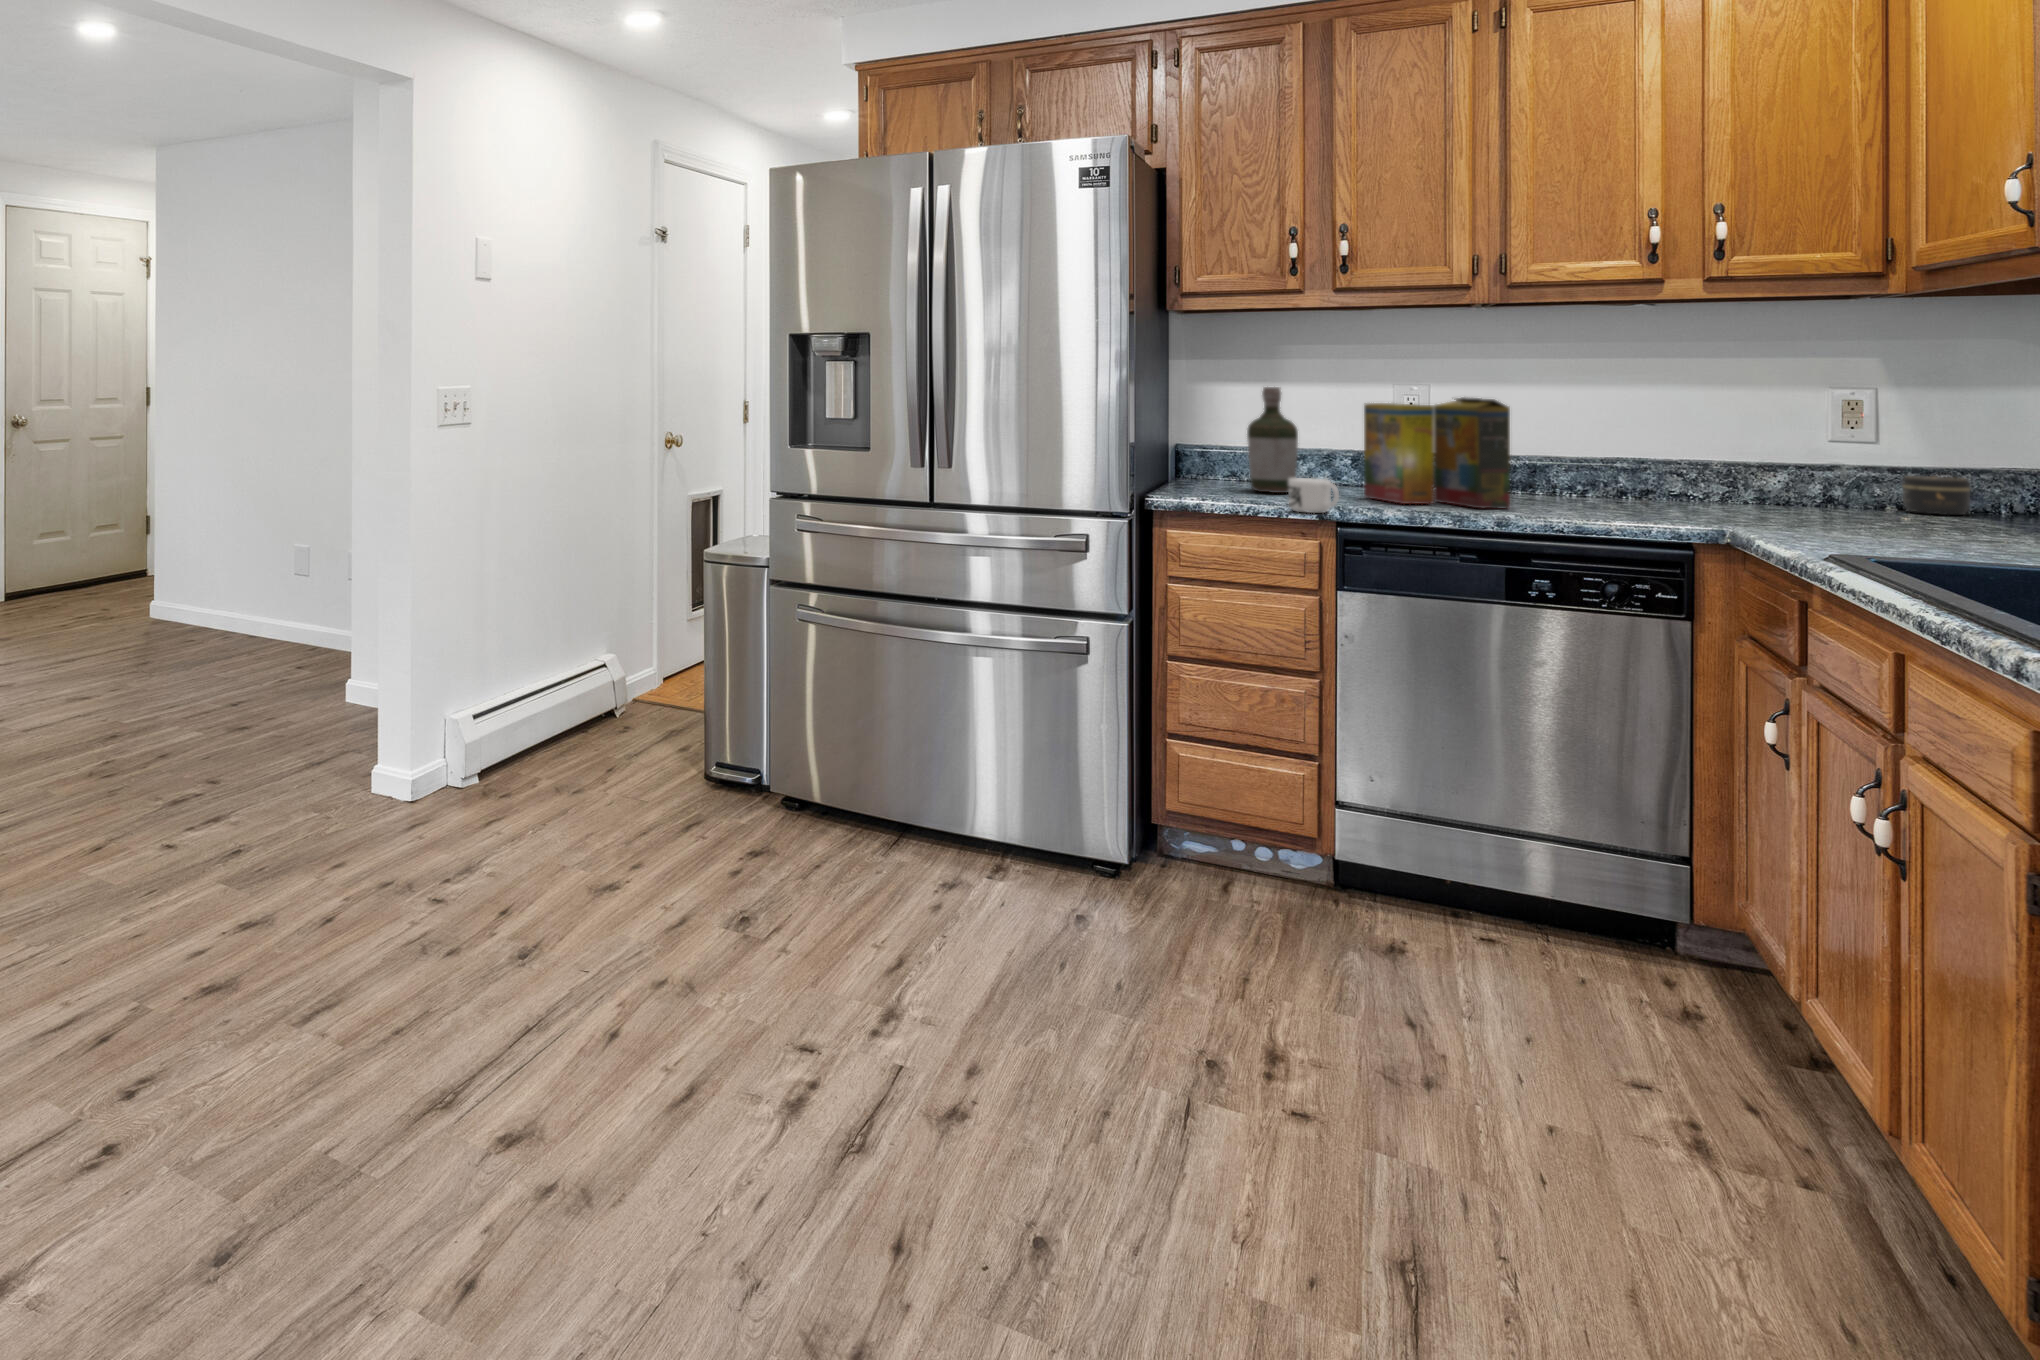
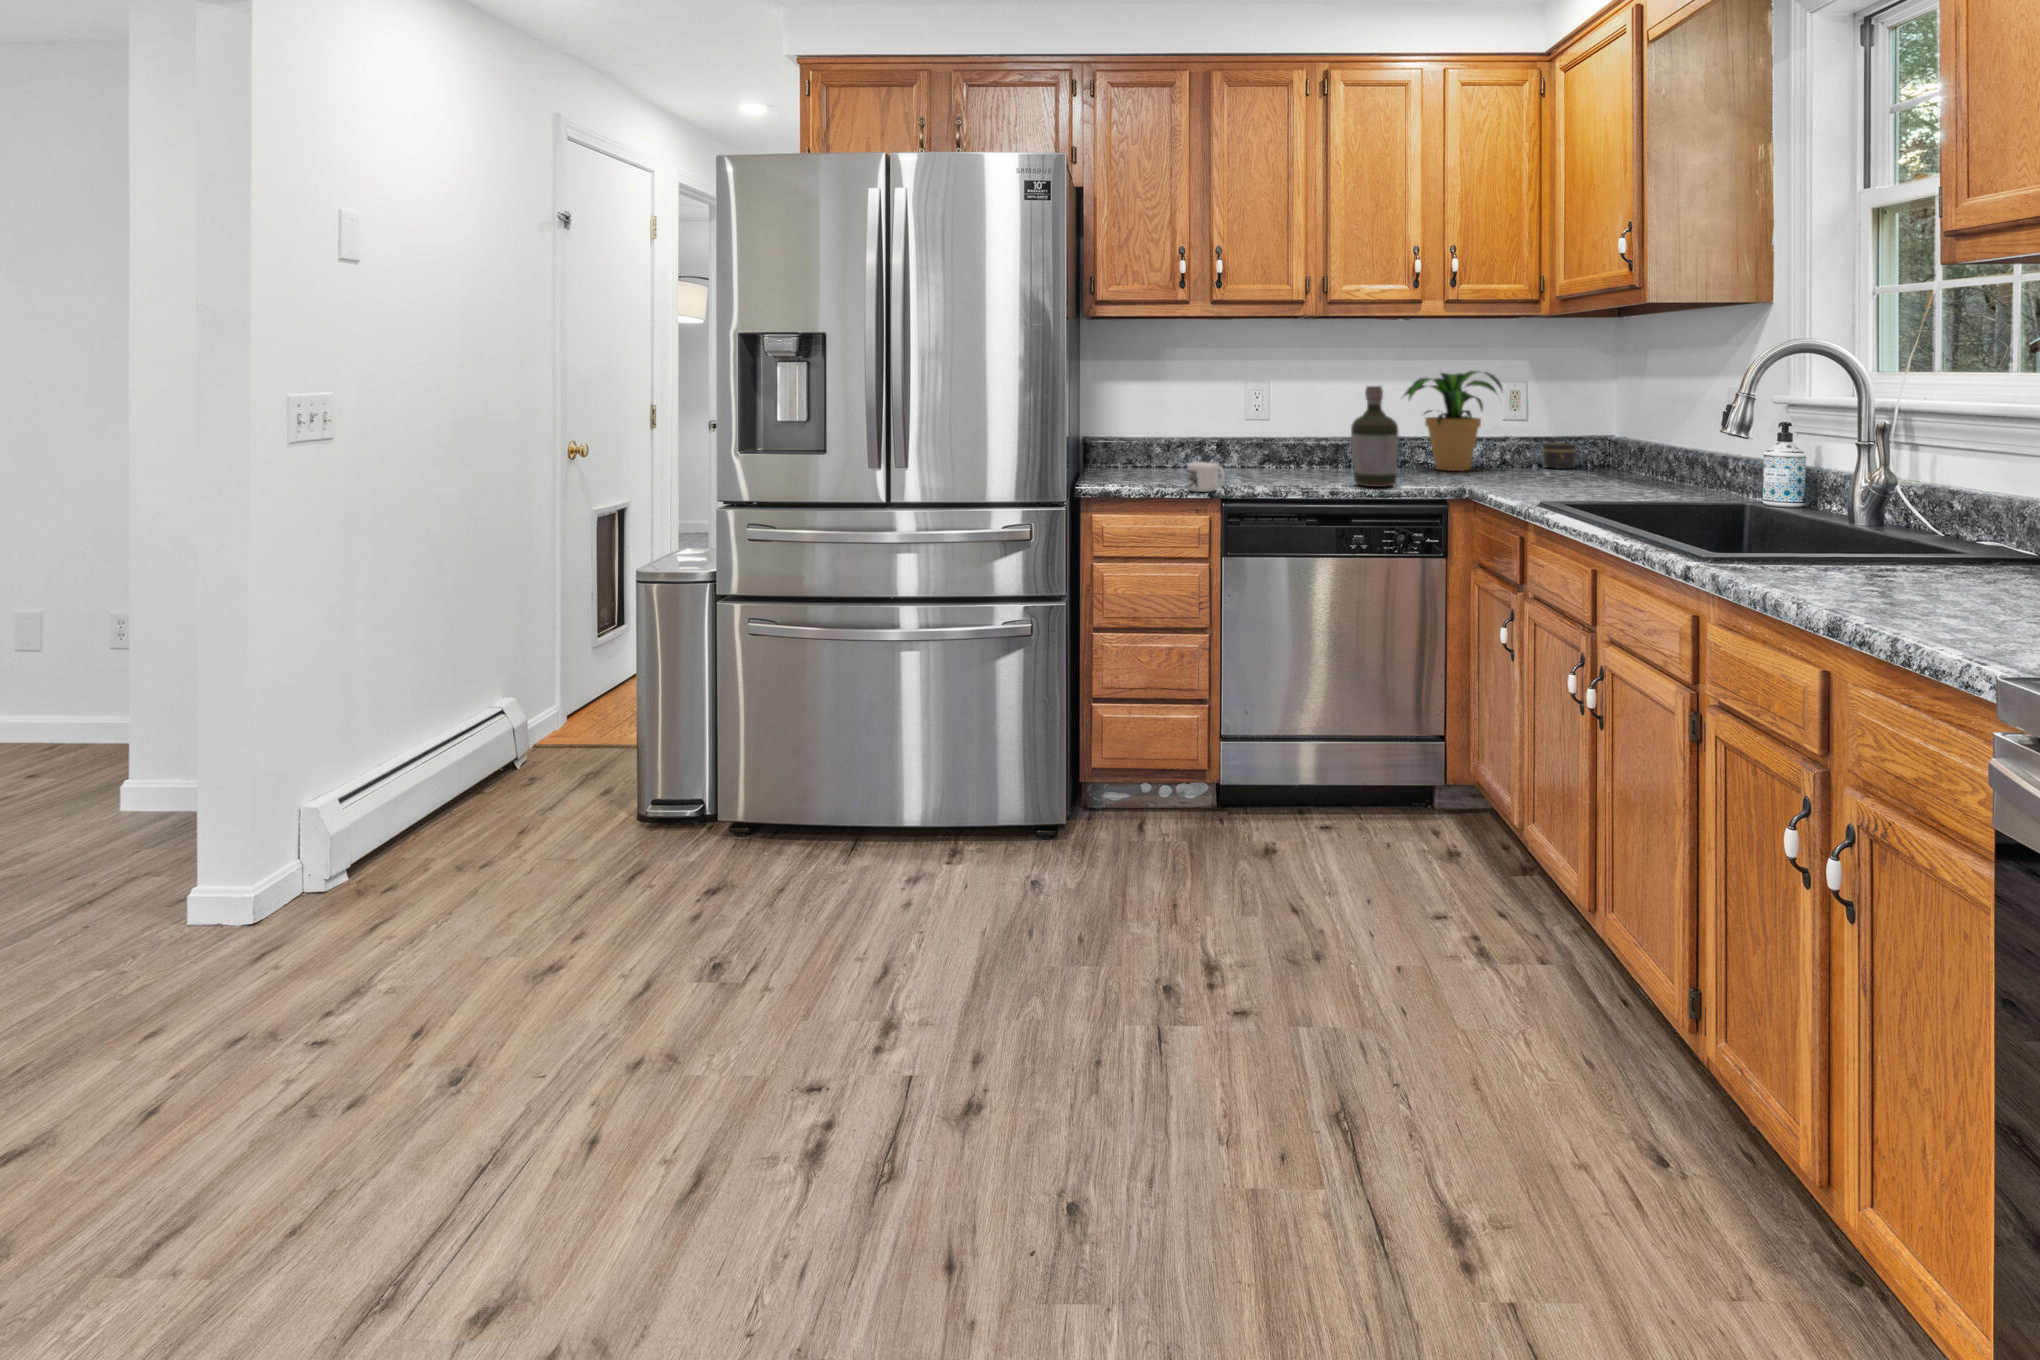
potted plant: none [1636,373,1822,508] -> present [1404,371,1503,471]
bottle: present [1247,387,1298,493] -> present [1351,386,1398,487]
cereal box: present [1364,397,1510,509] -> none [1232,392,1332,481]

